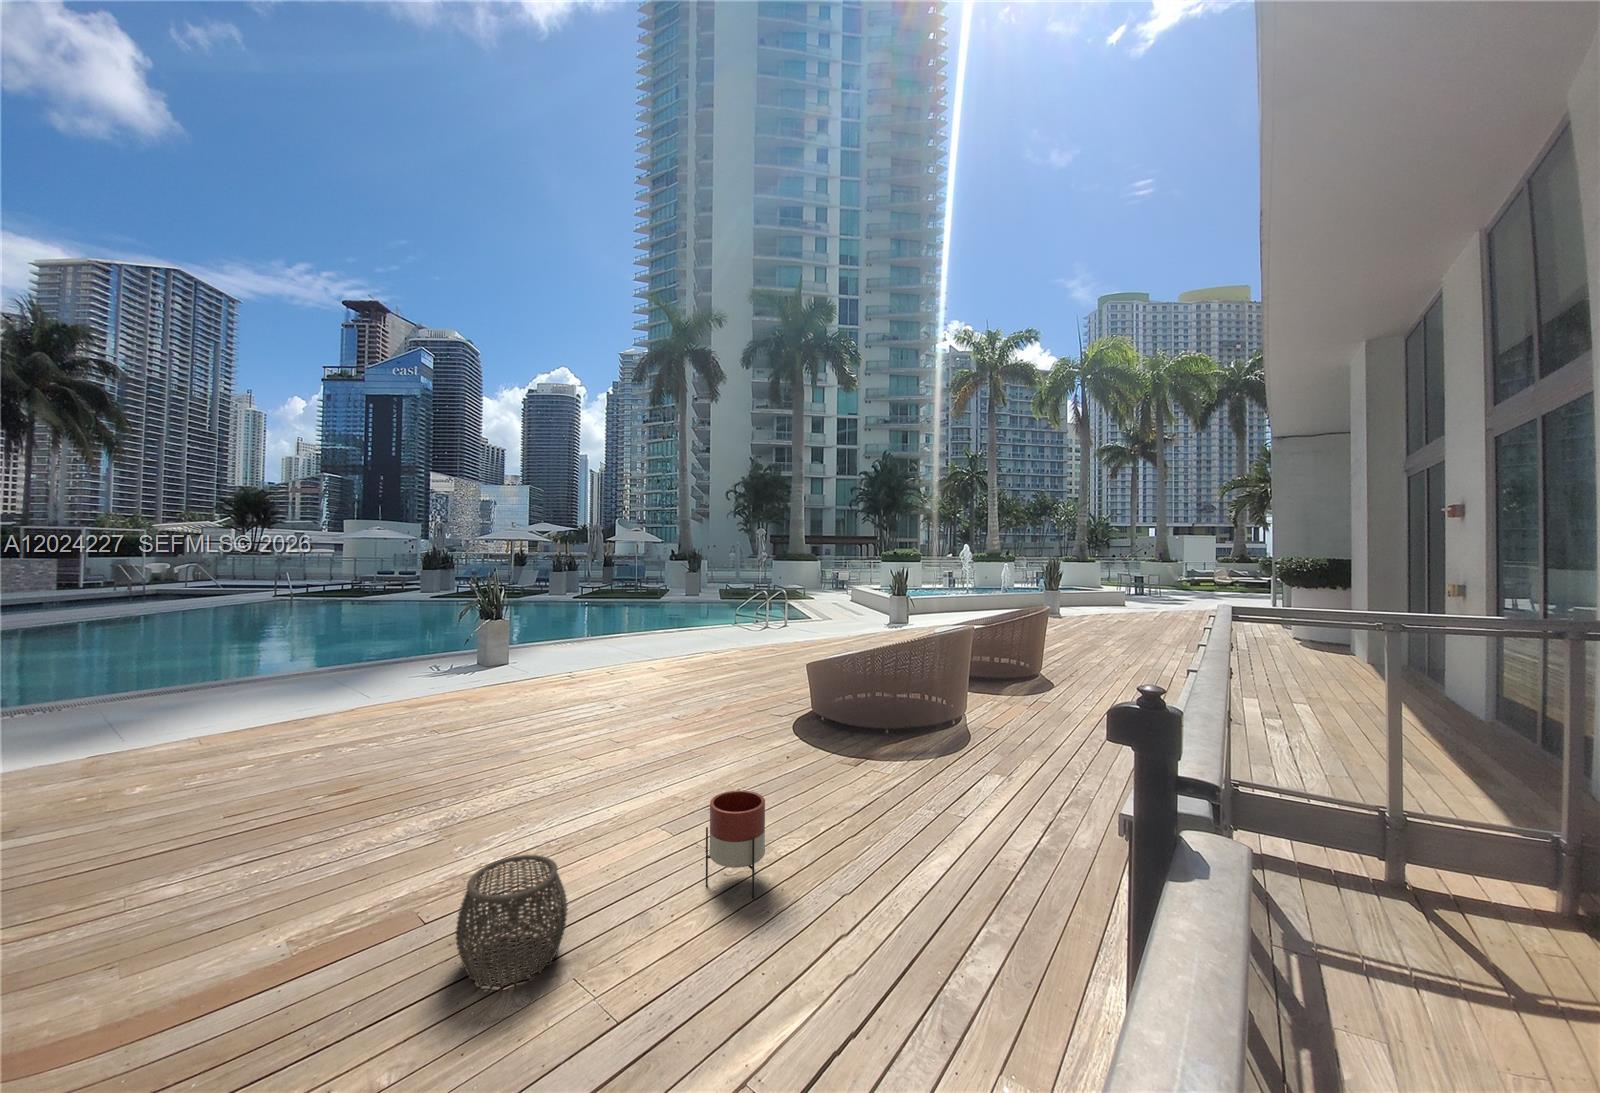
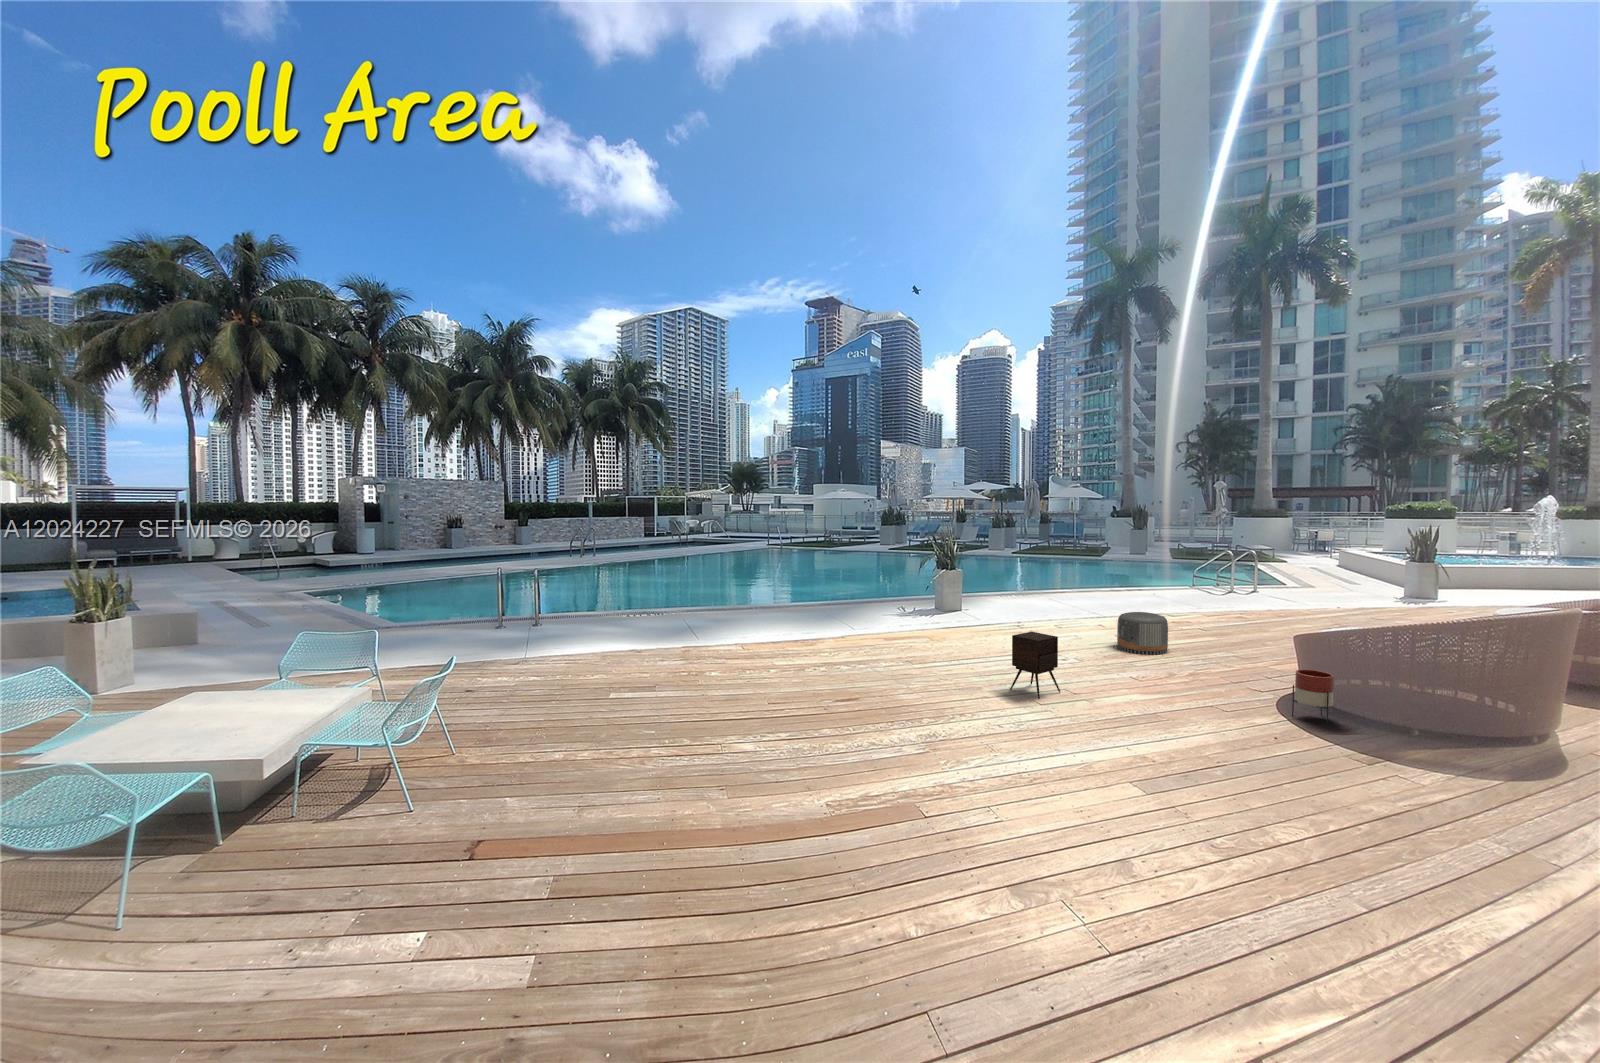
pouf: none [531,683,606,755] -> present [1117,612,1168,655]
side table: none [87,785,245,982] -> present [1010,632,1060,698]
woven basket: present [456,855,568,987] -> none [1175,677,1228,726]

